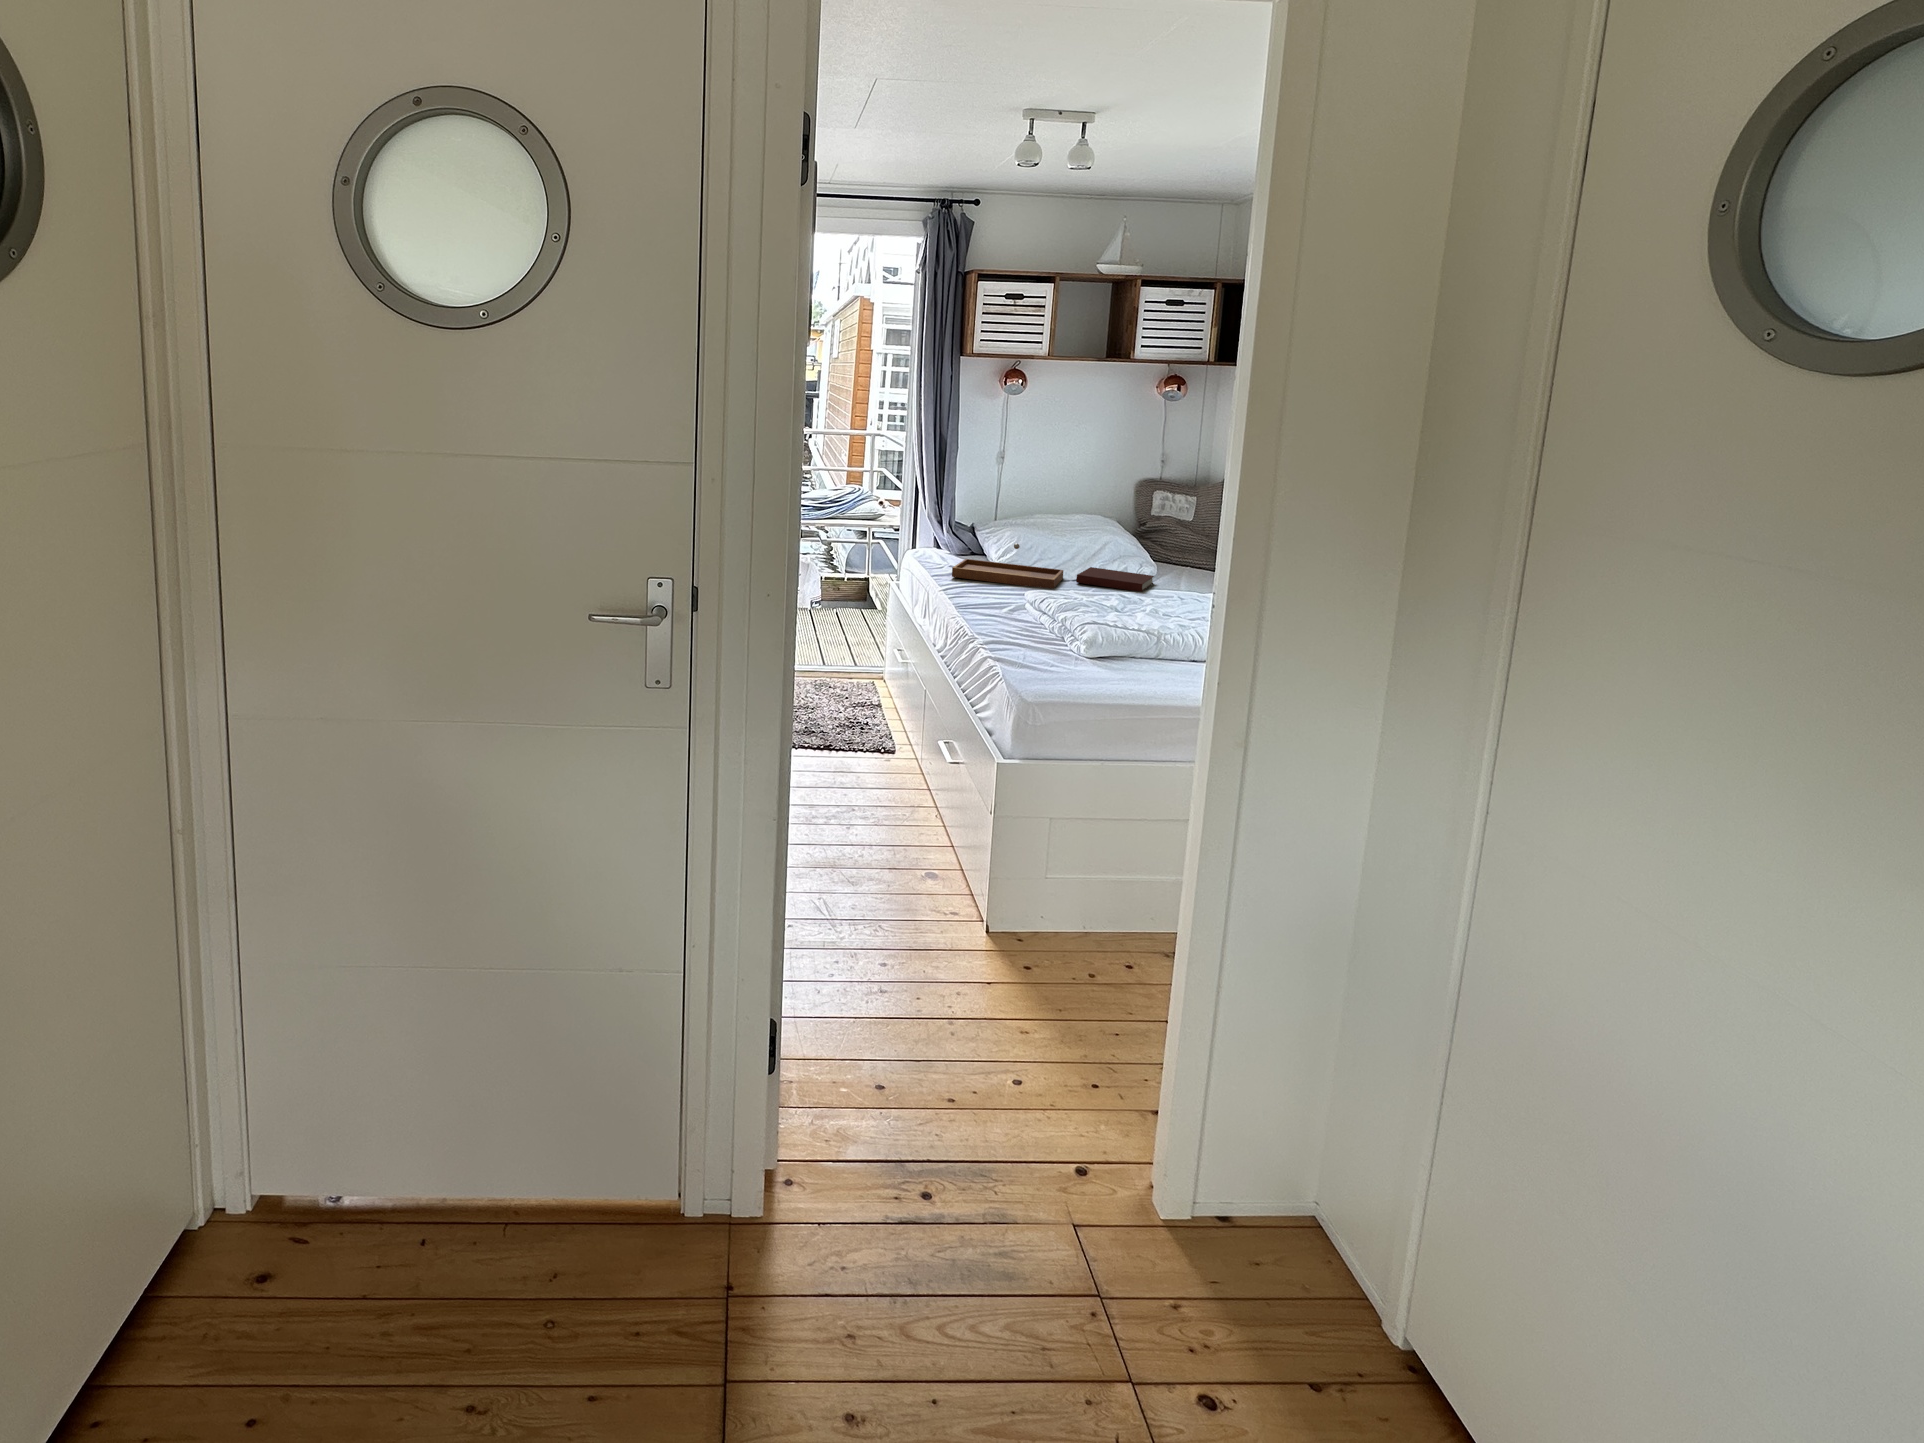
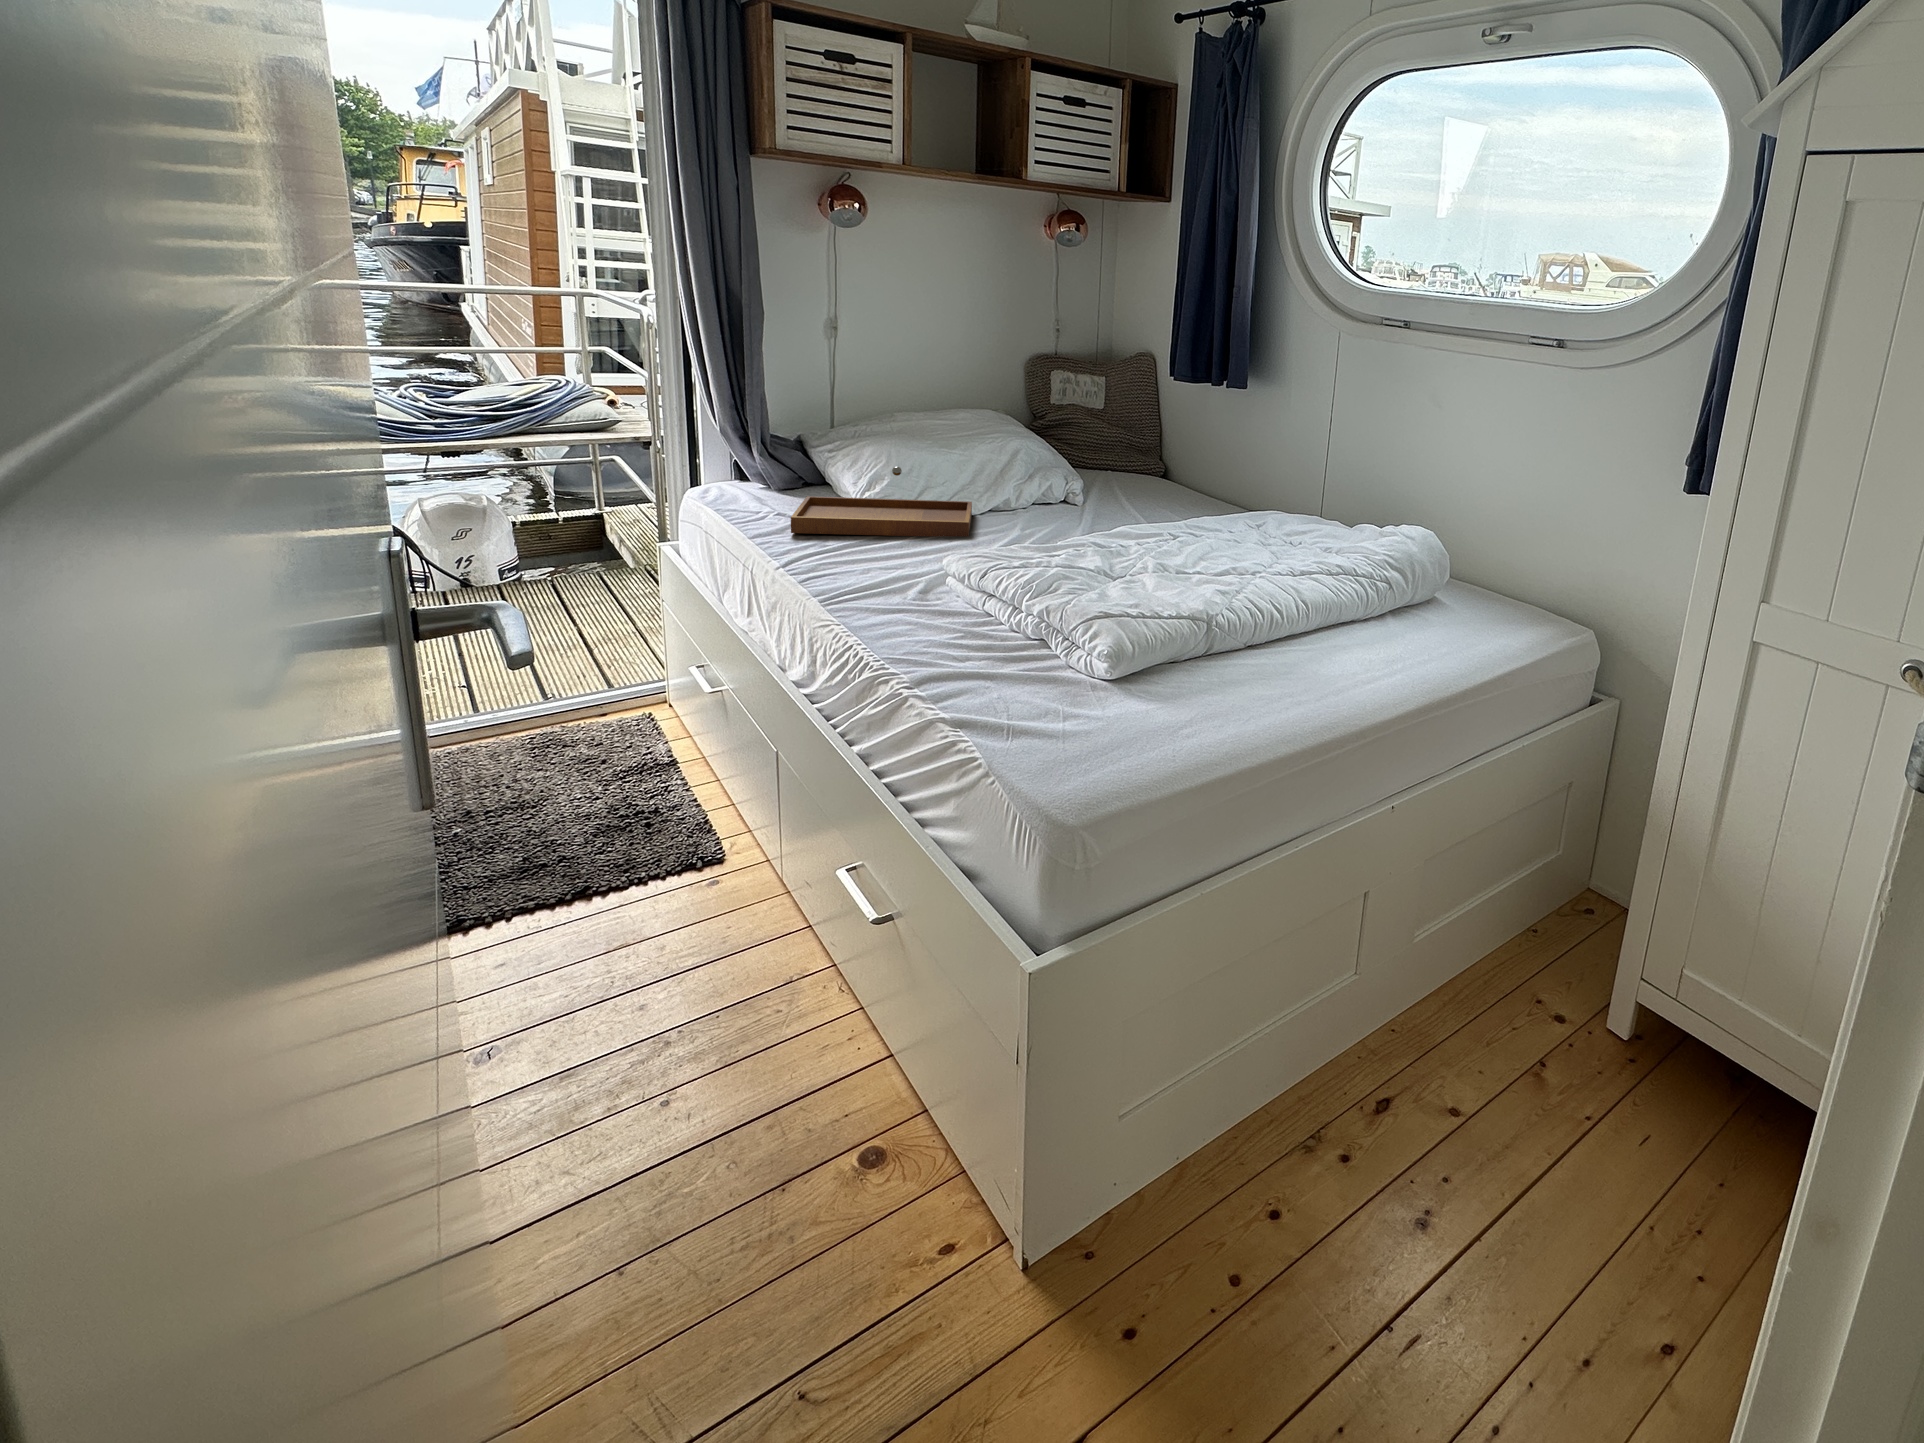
notebook: present [1076,567,1154,592] -> none [997,492,1101,527]

